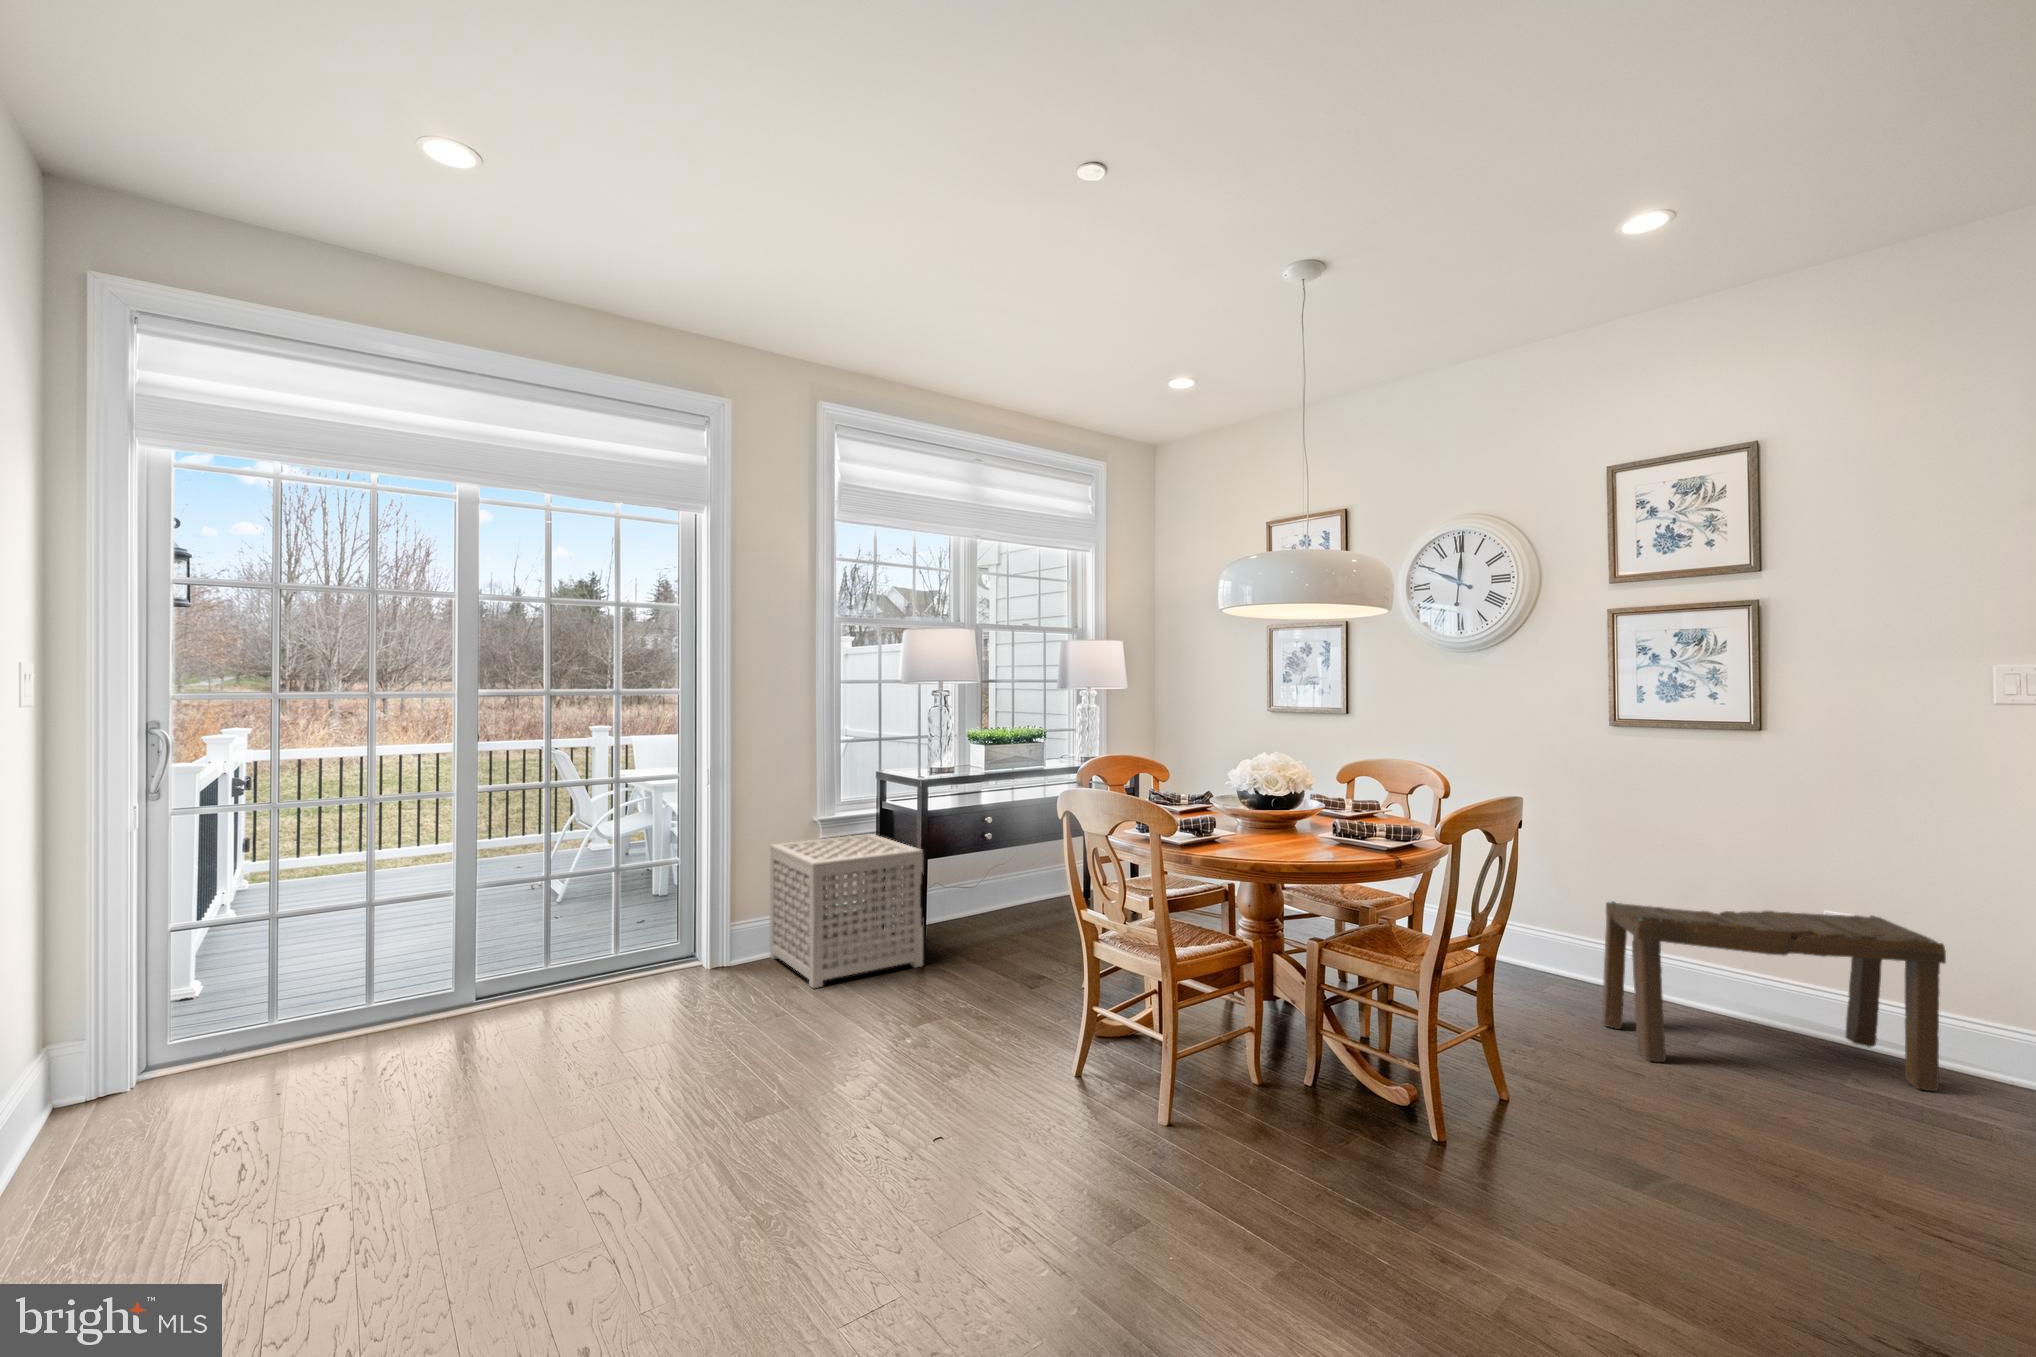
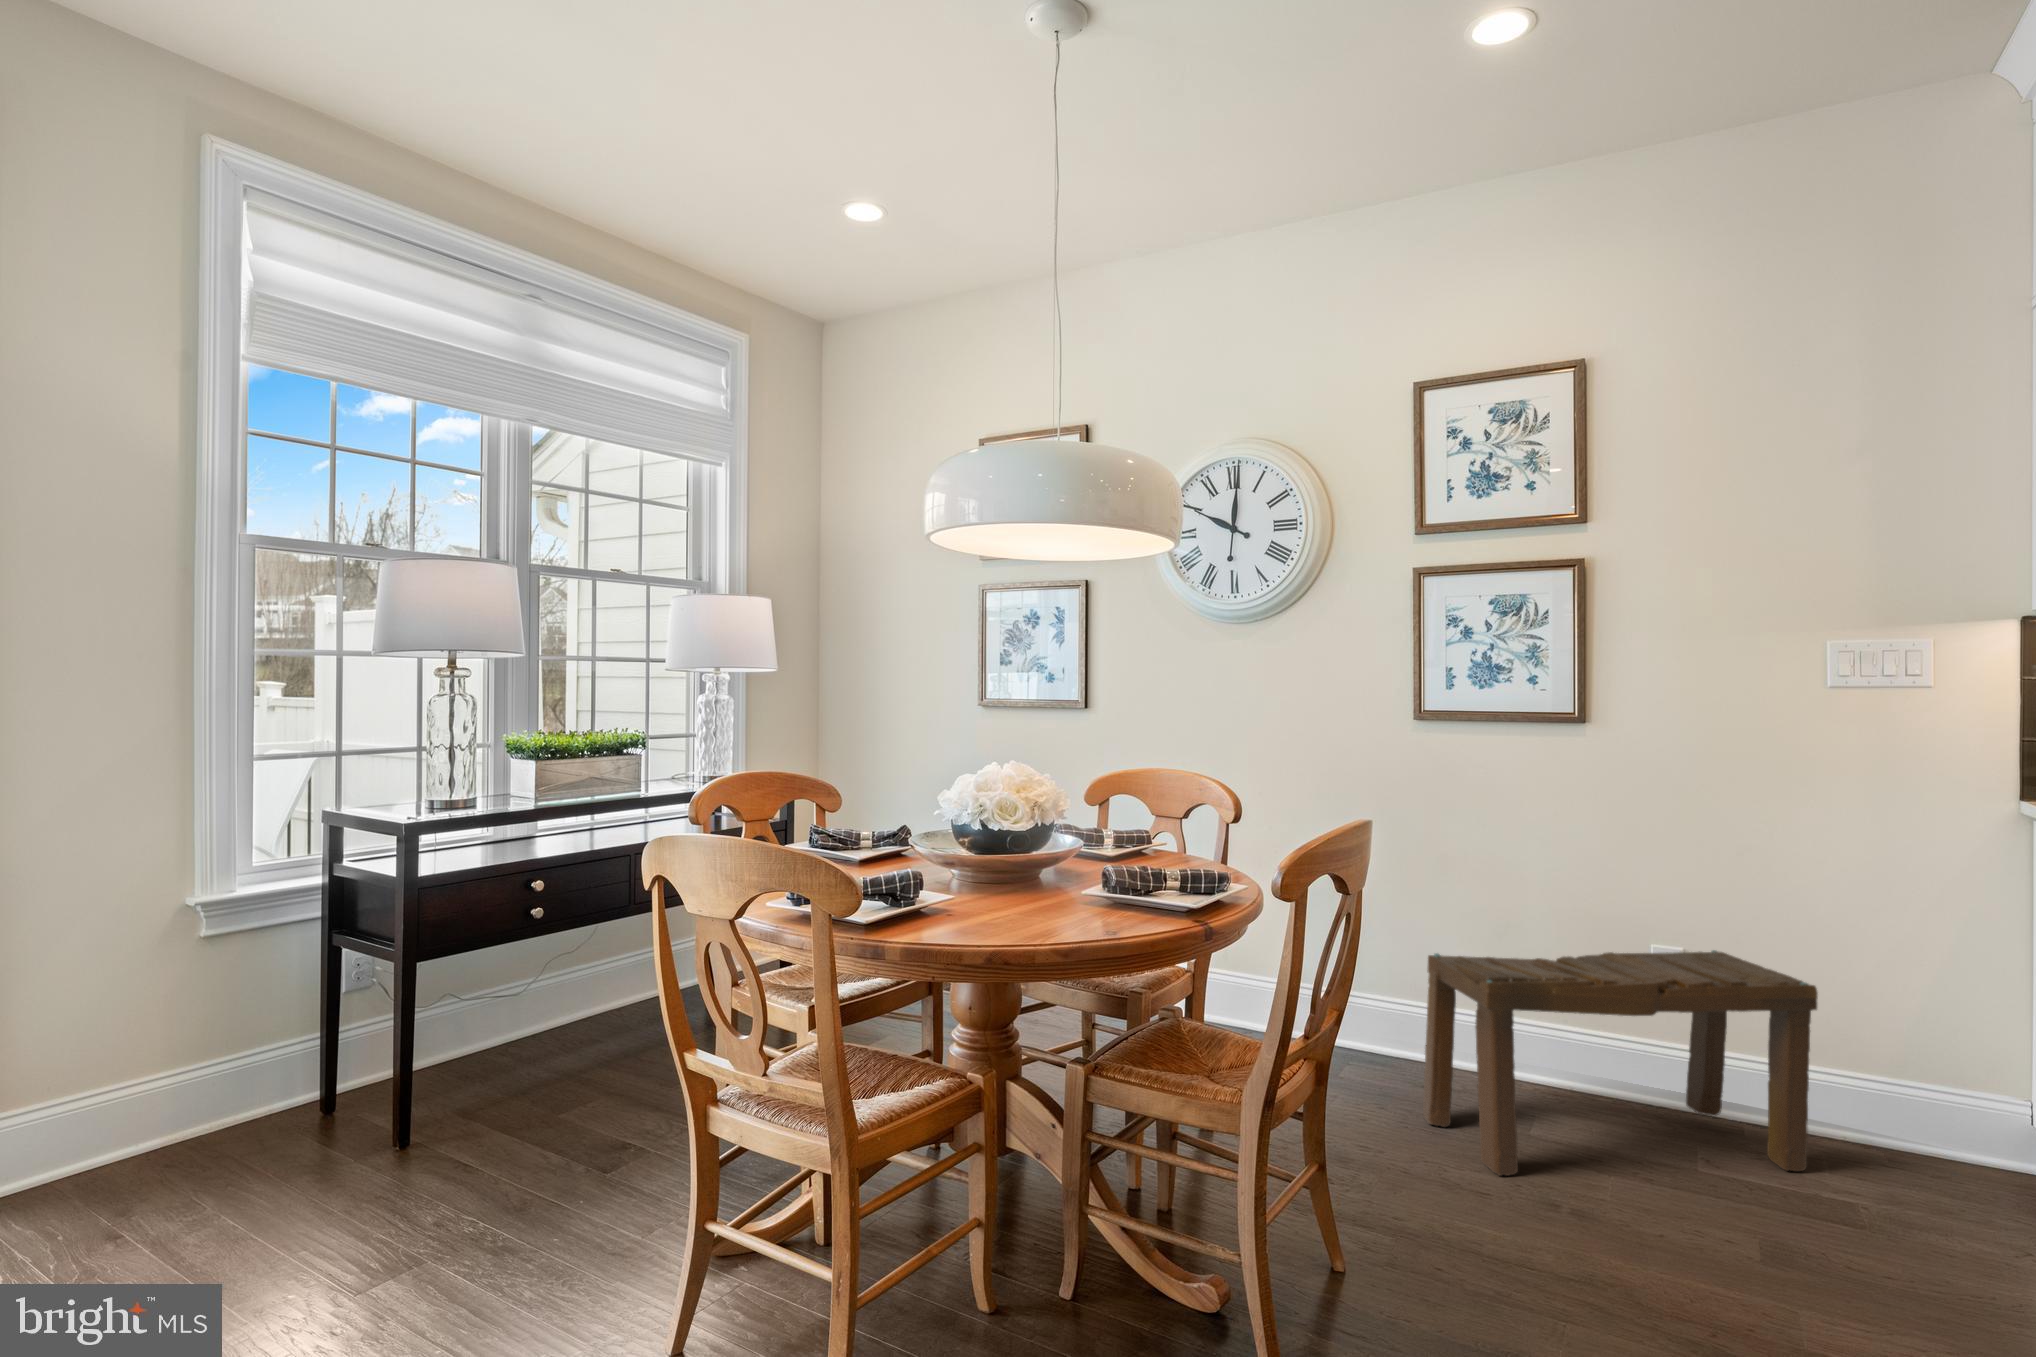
side table: present [770,834,923,988] -> none [76,919,405,1233]

